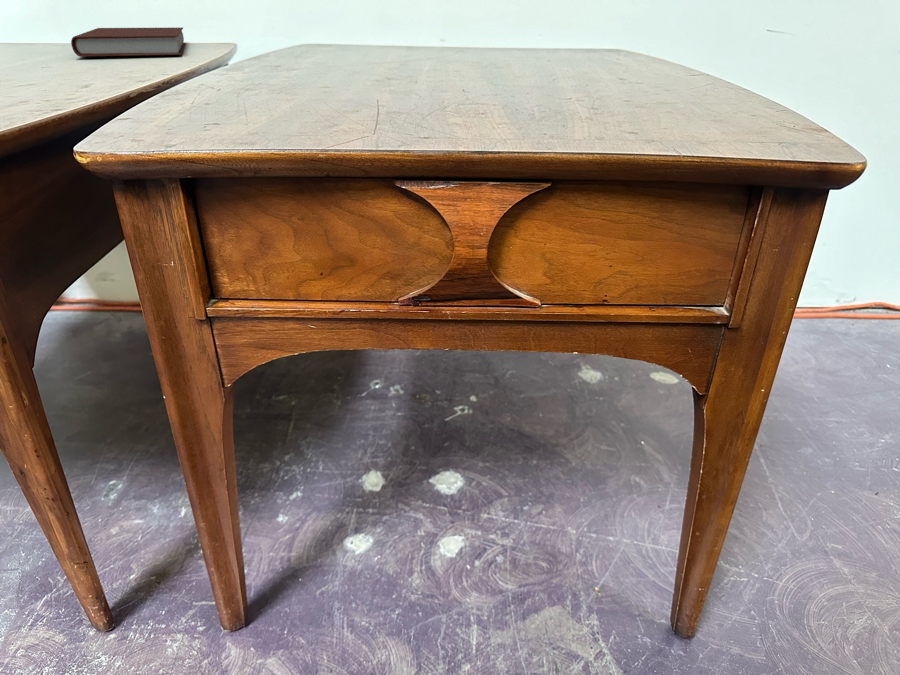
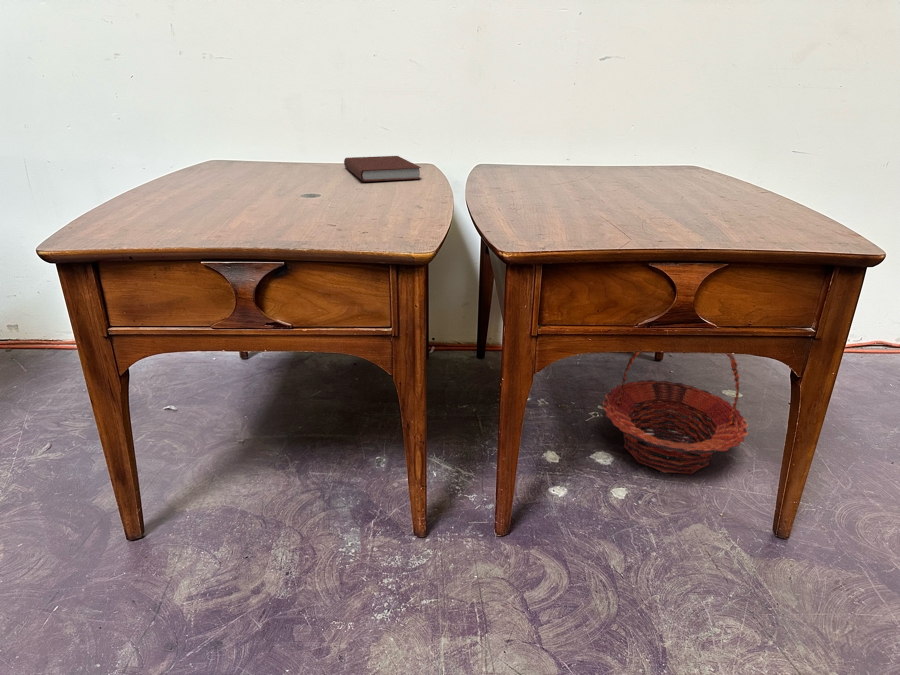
basket: none [449,290,659,512] -> present [603,352,748,474]

